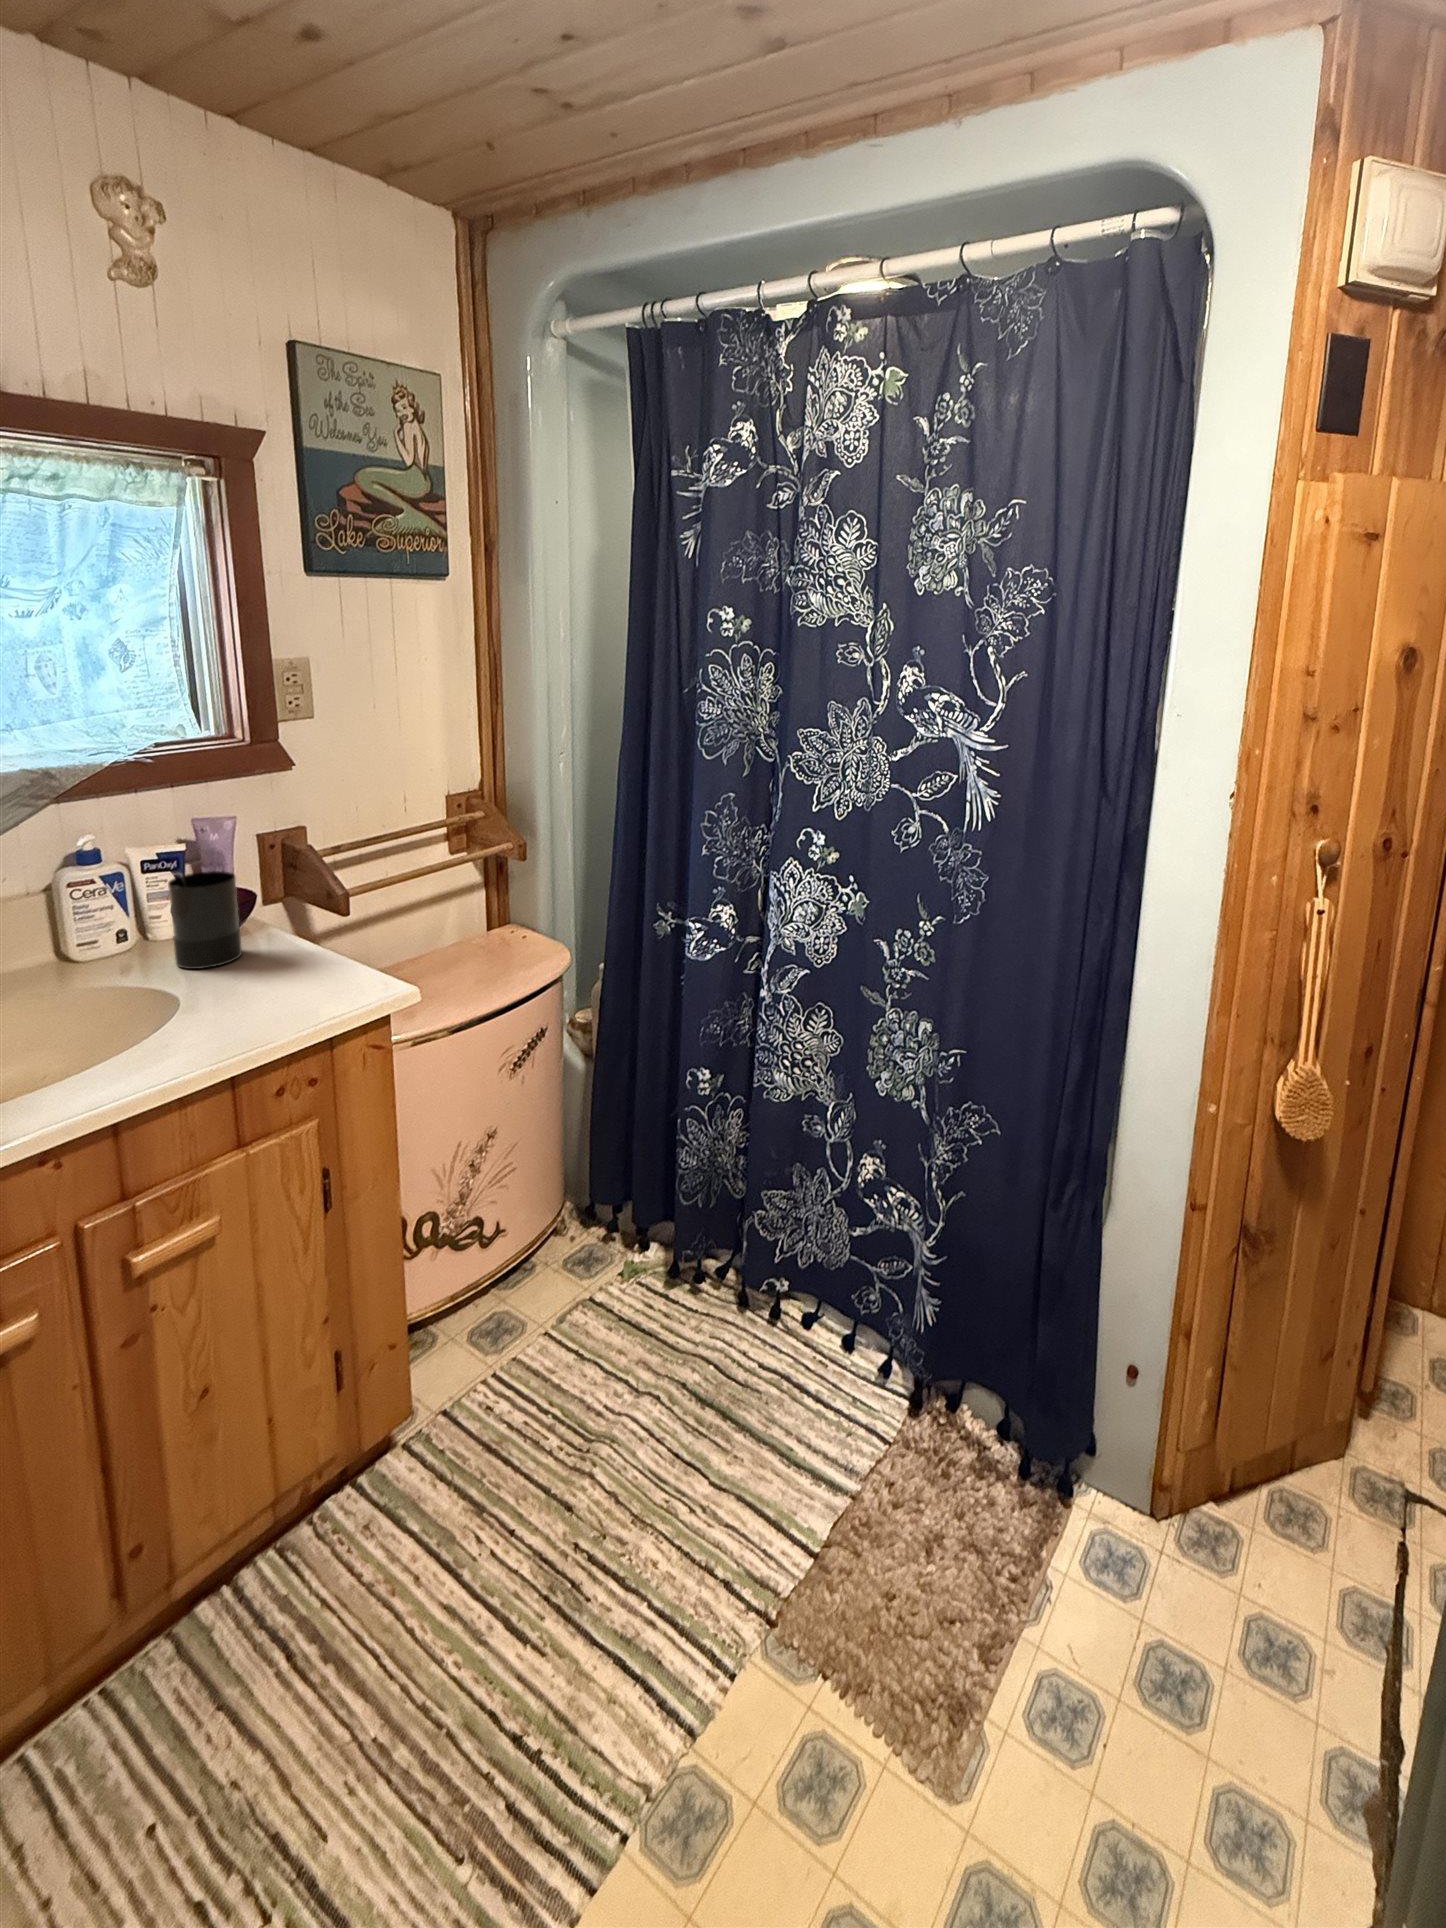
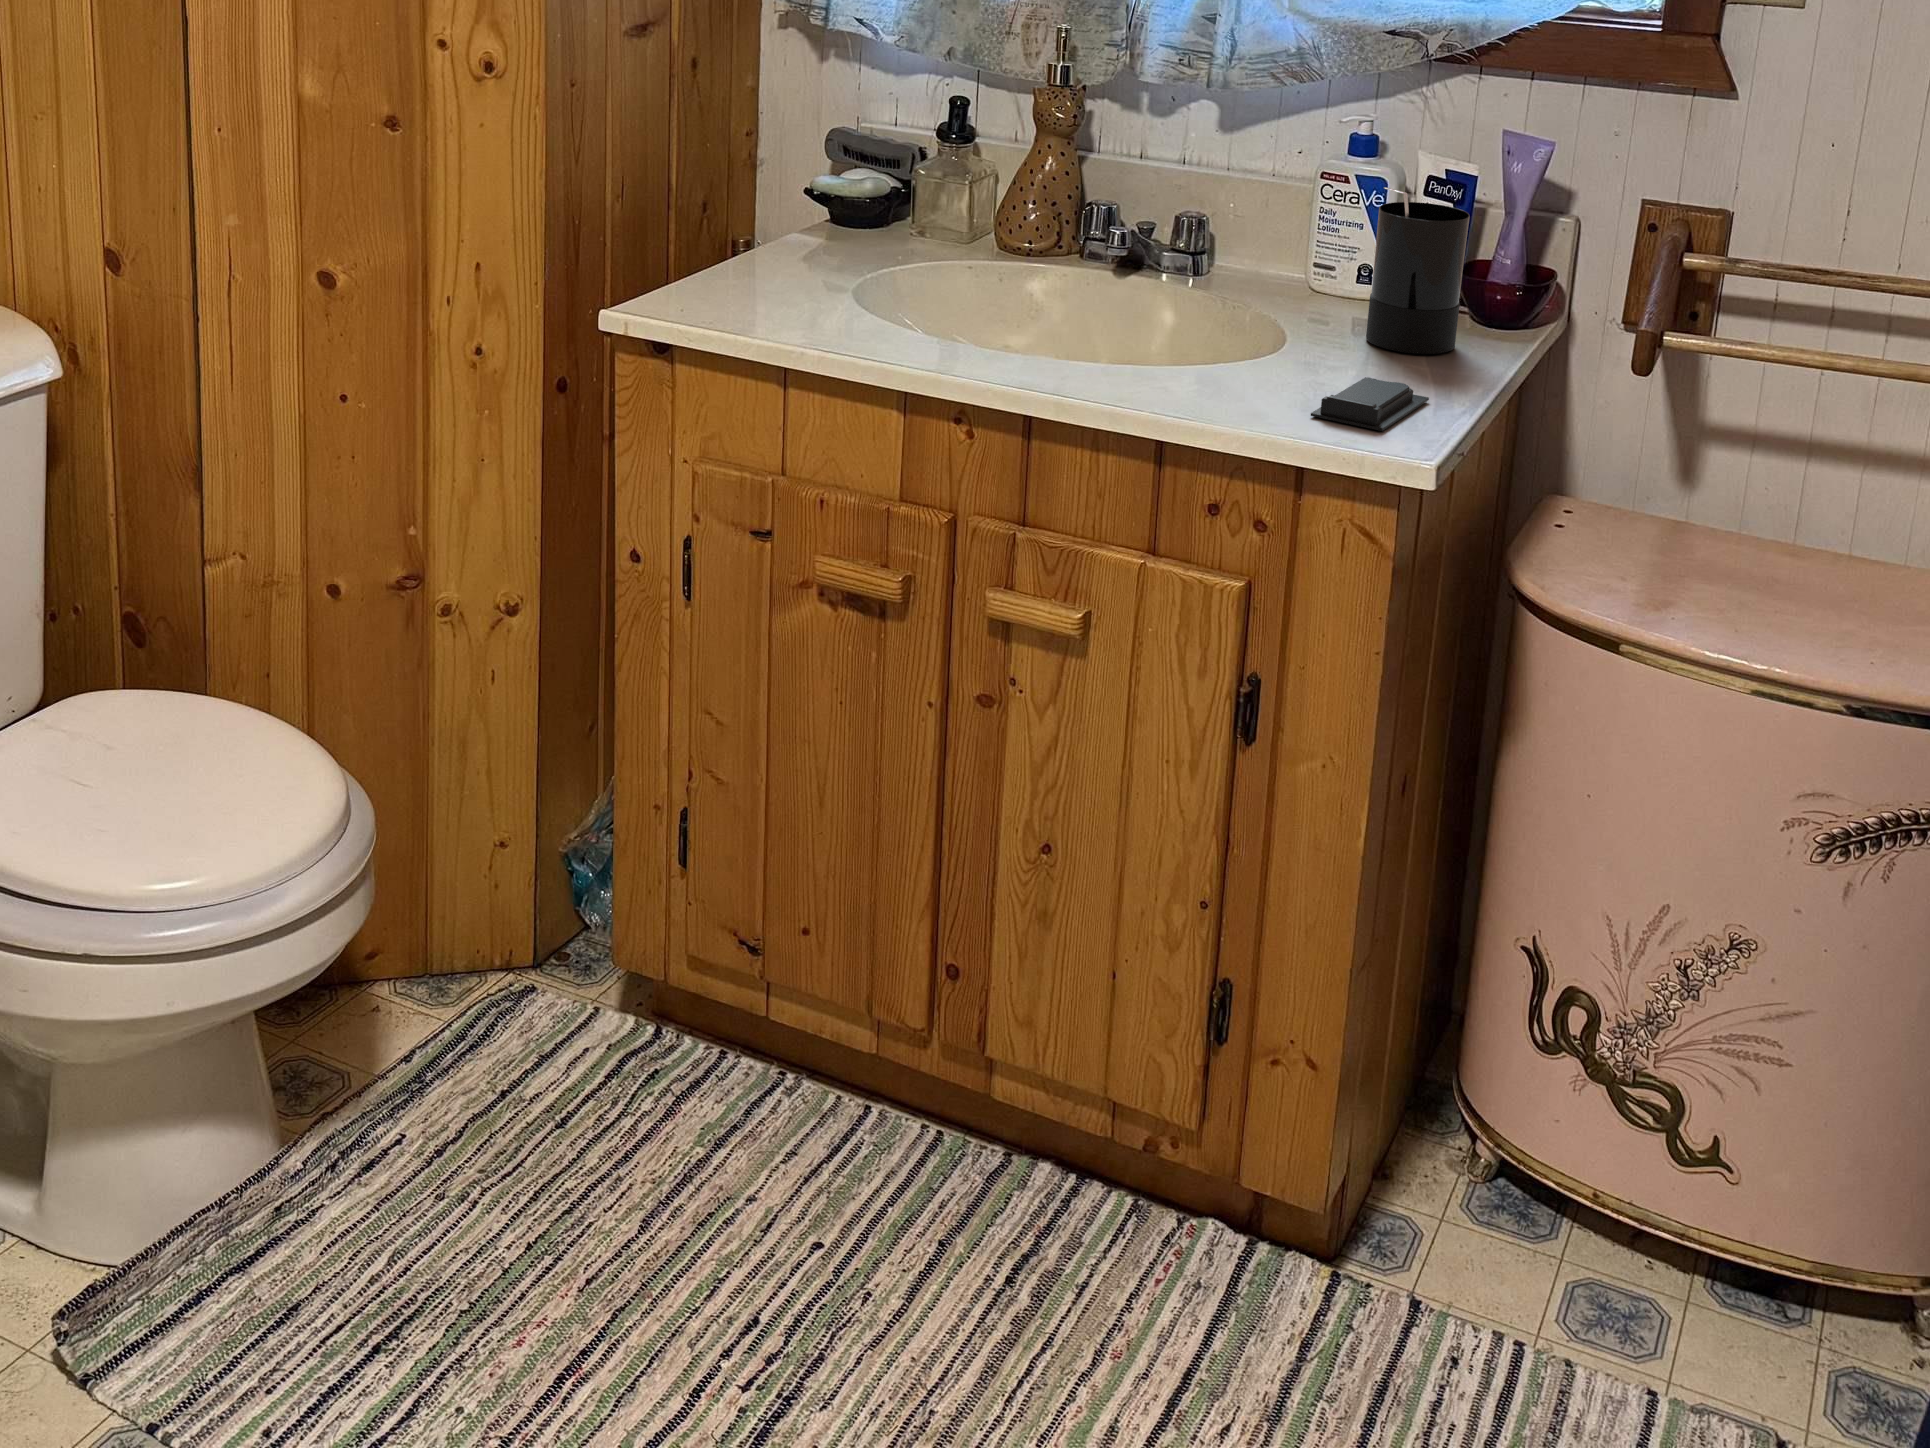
soap bar: none [267,972,348,1012] -> present [1311,377,1429,431]

